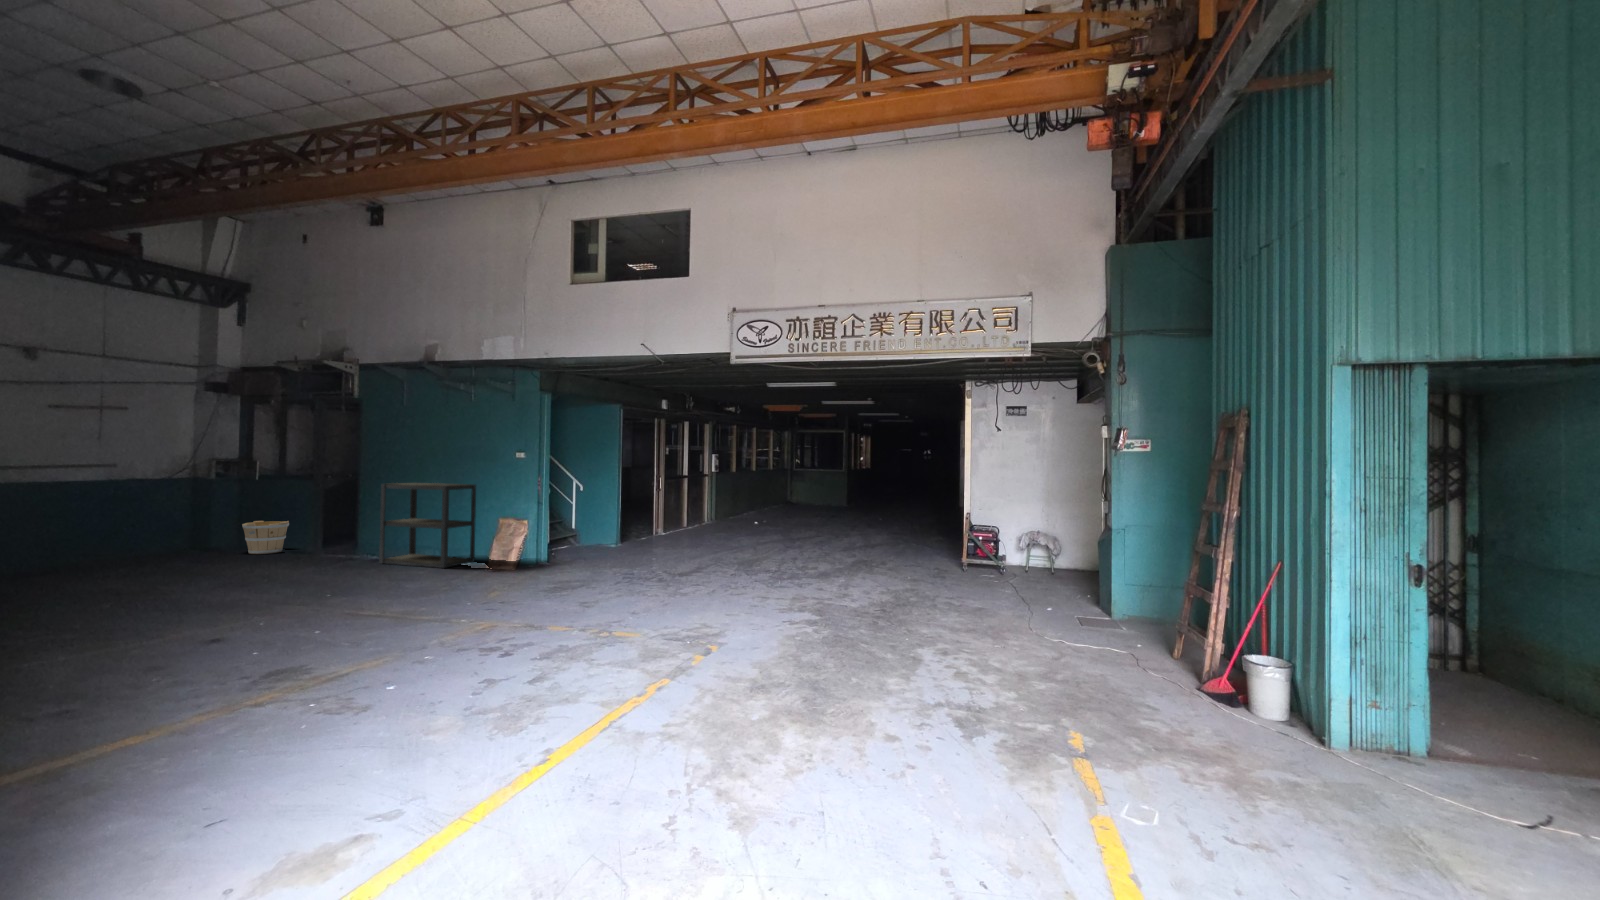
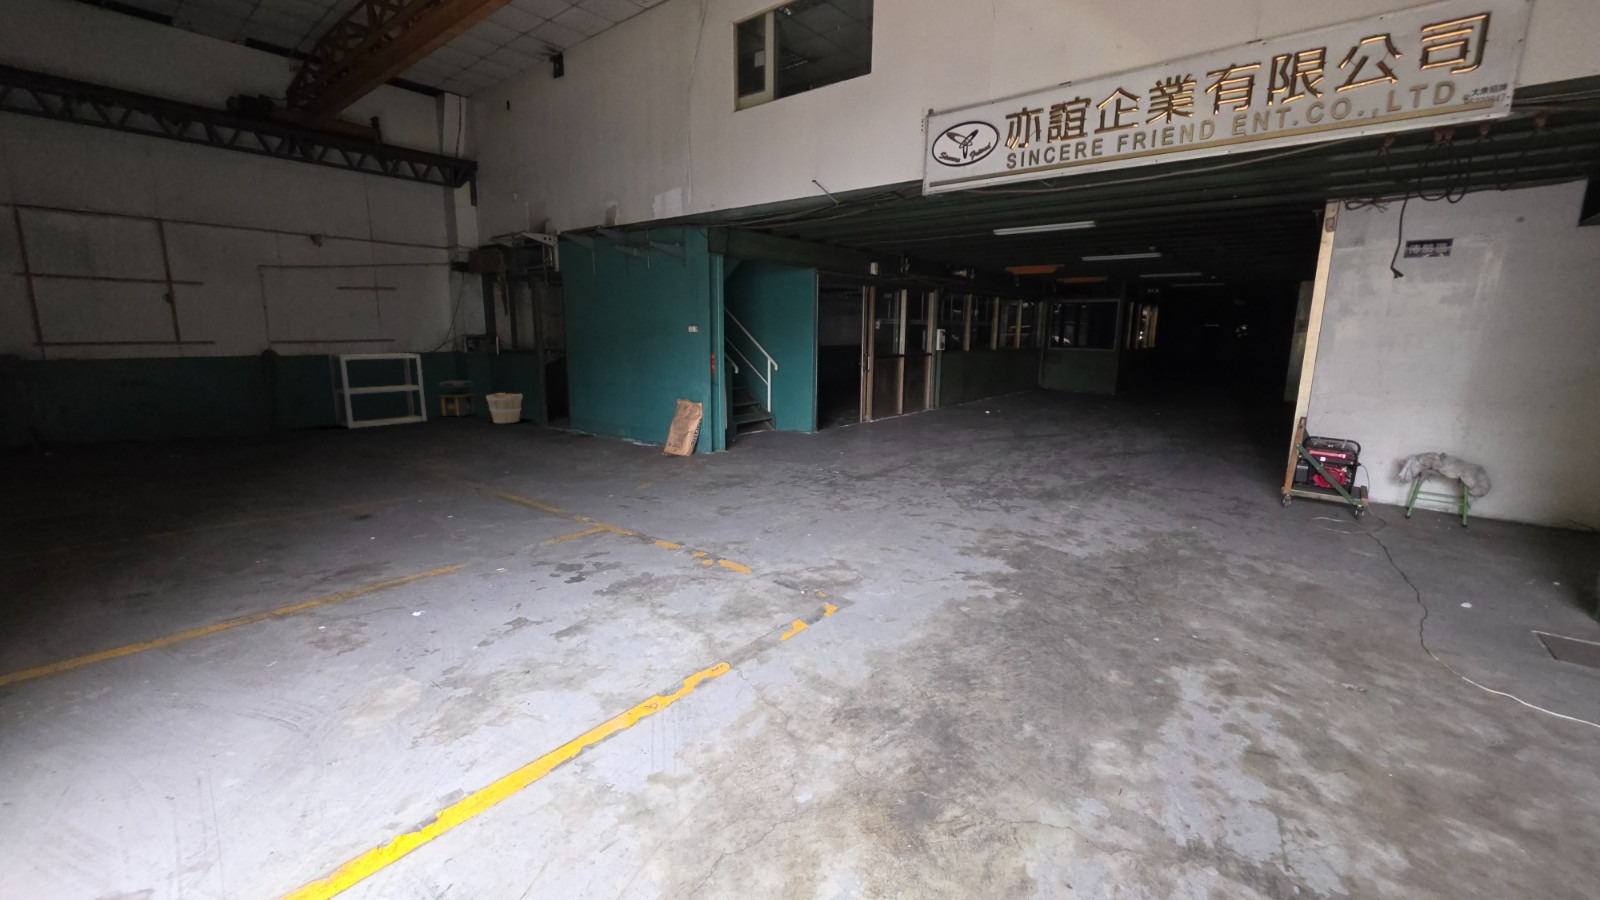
shelving unit: present [379,483,476,568] -> present [329,353,427,428]
toolbox: none [164,509,212,551] -> present [438,380,475,417]

